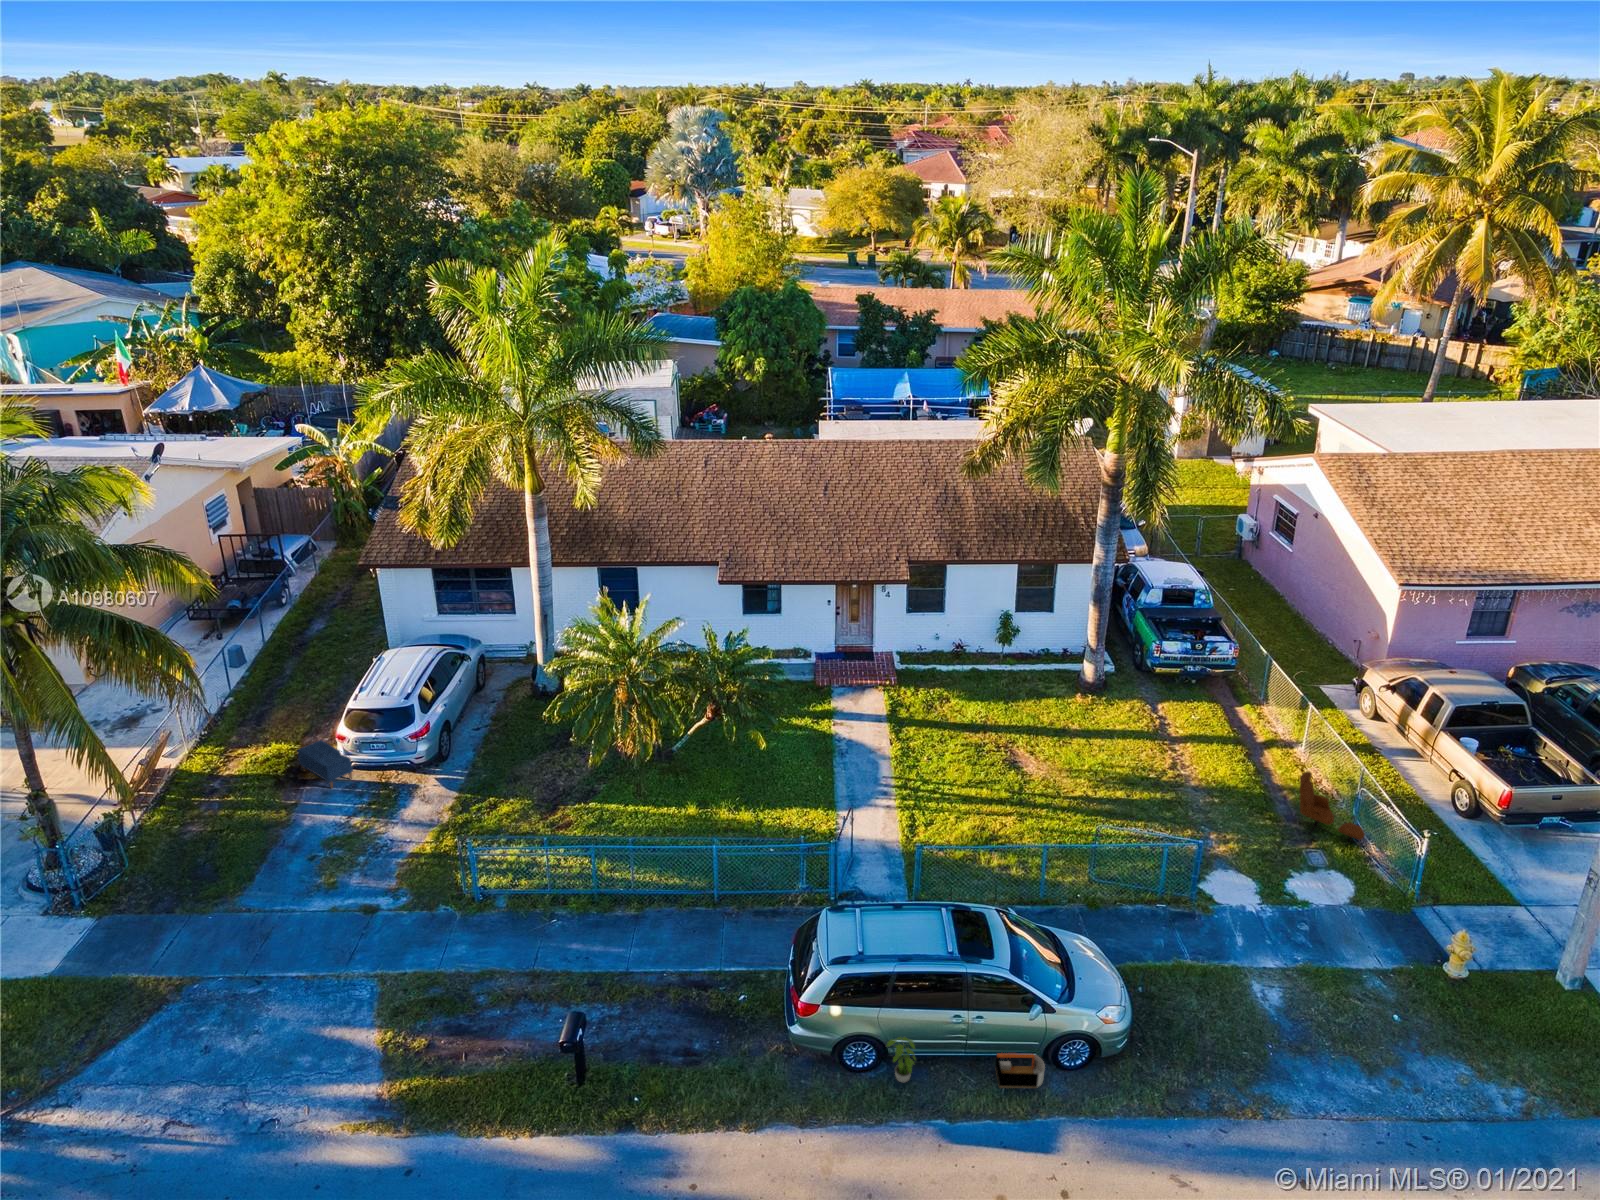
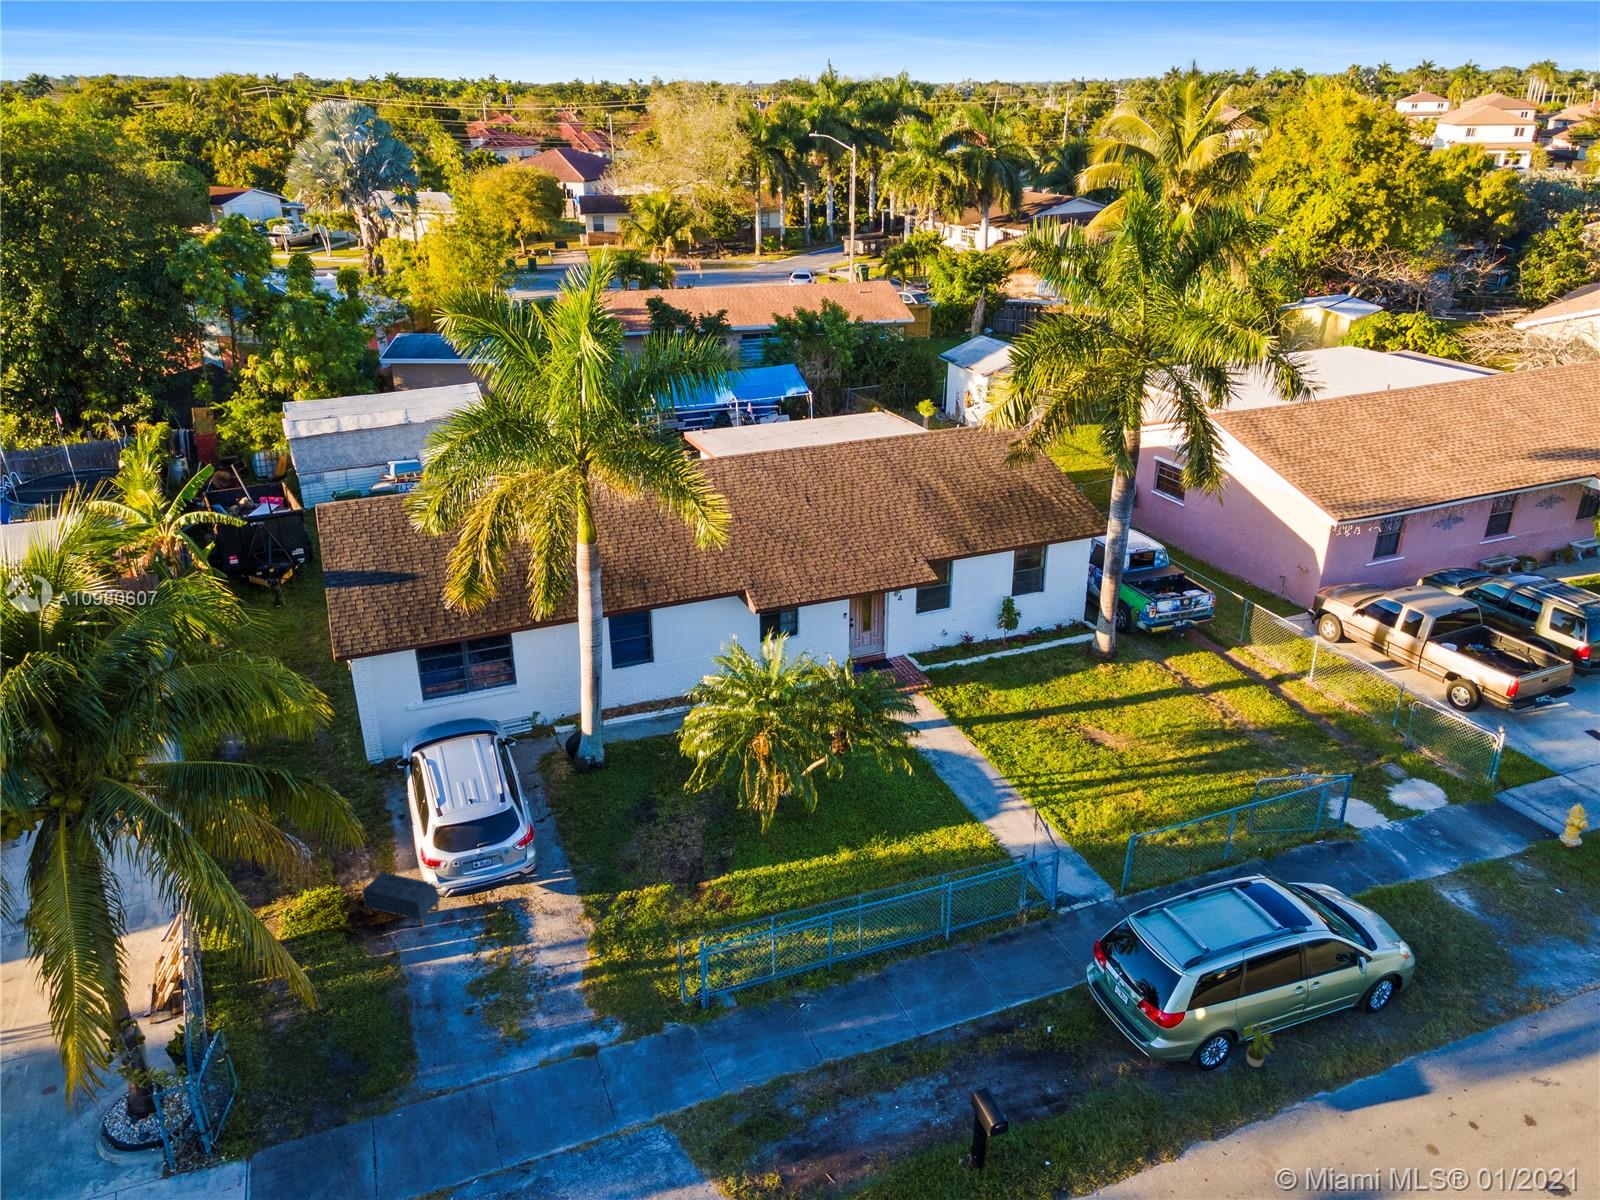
lounge chair: present [1299,772,1365,843] -> none [1359,695,1423,755]
storage bin: present [995,1053,1045,1088] -> none [1319,1004,1371,1045]

